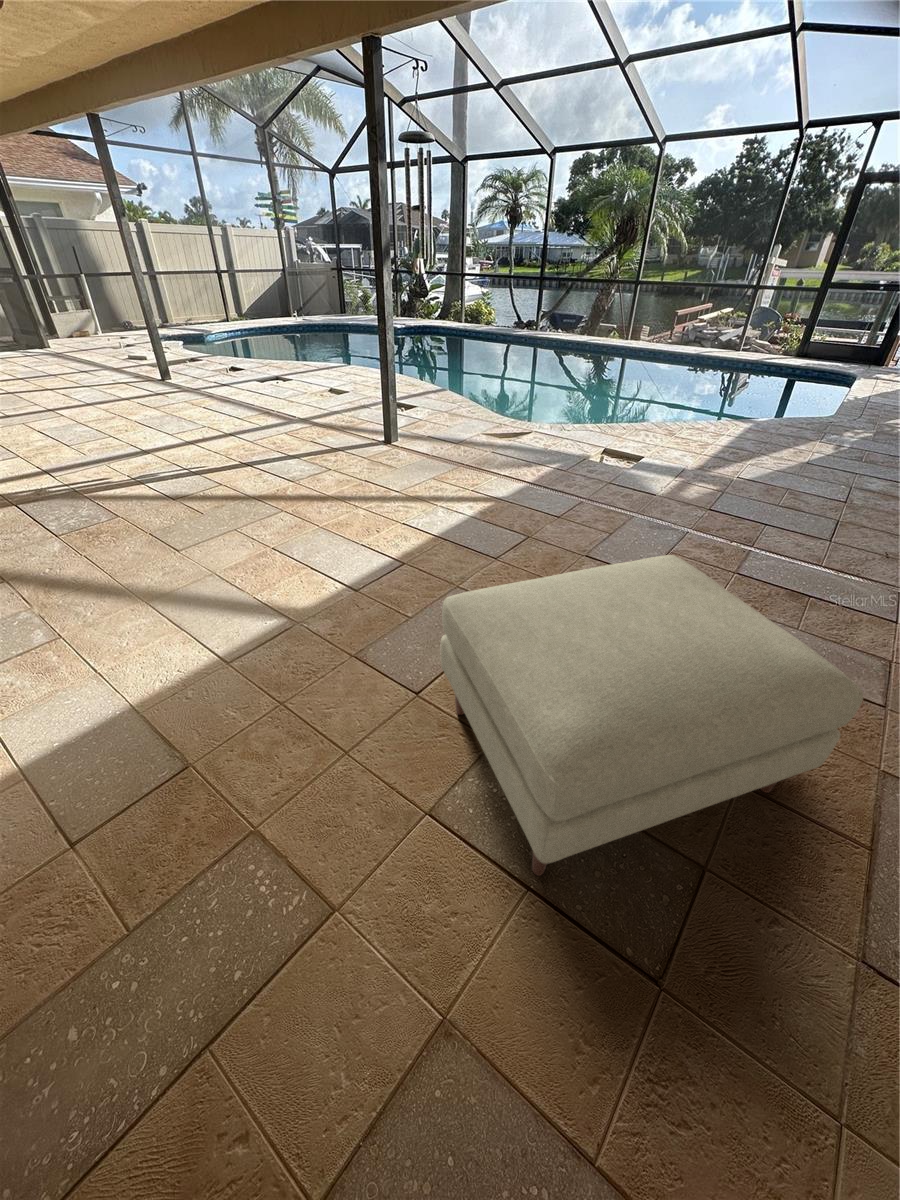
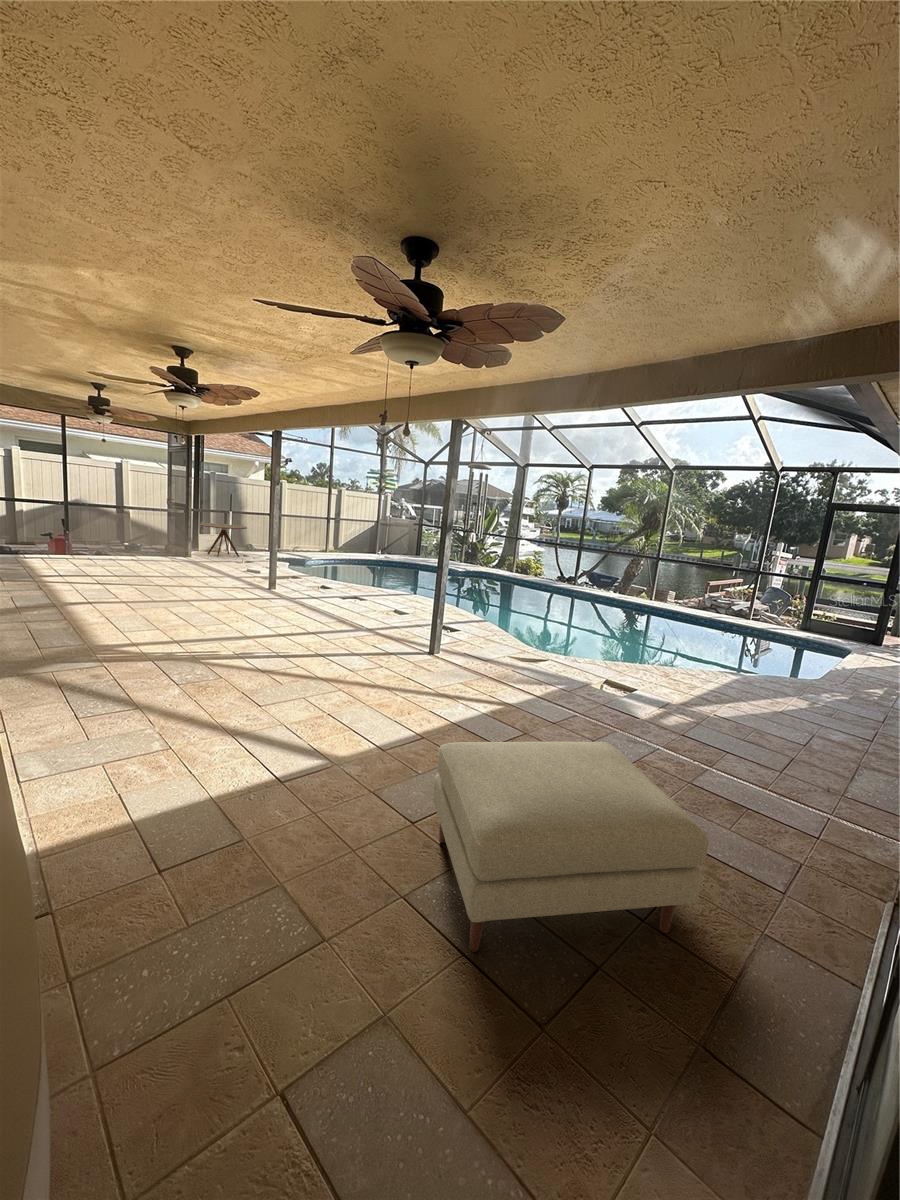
round table: none [40,294,113,344] -> present [200,524,247,557]

